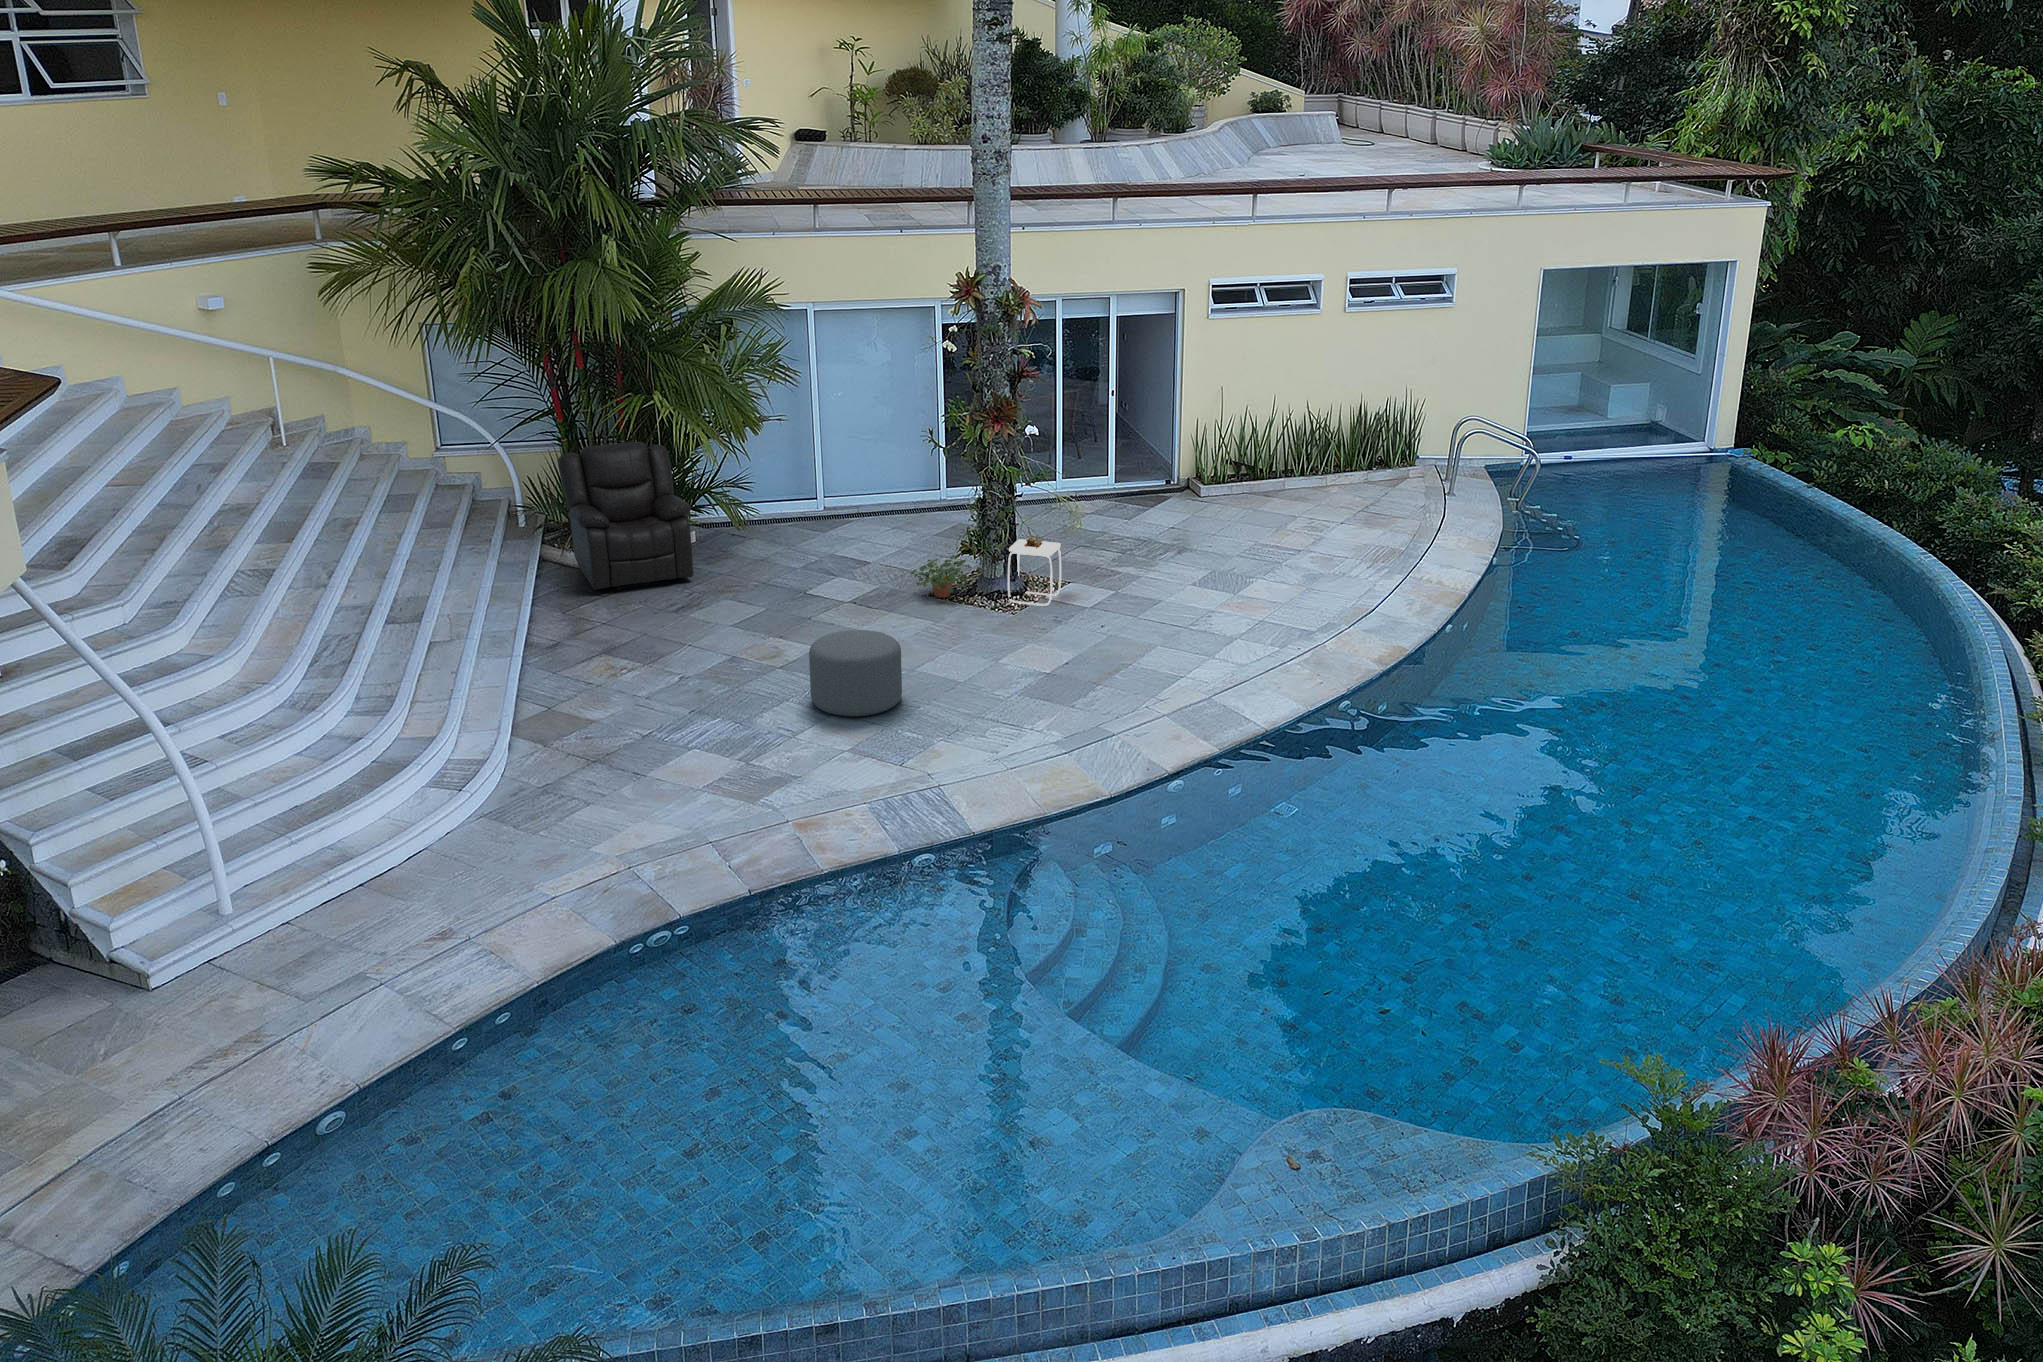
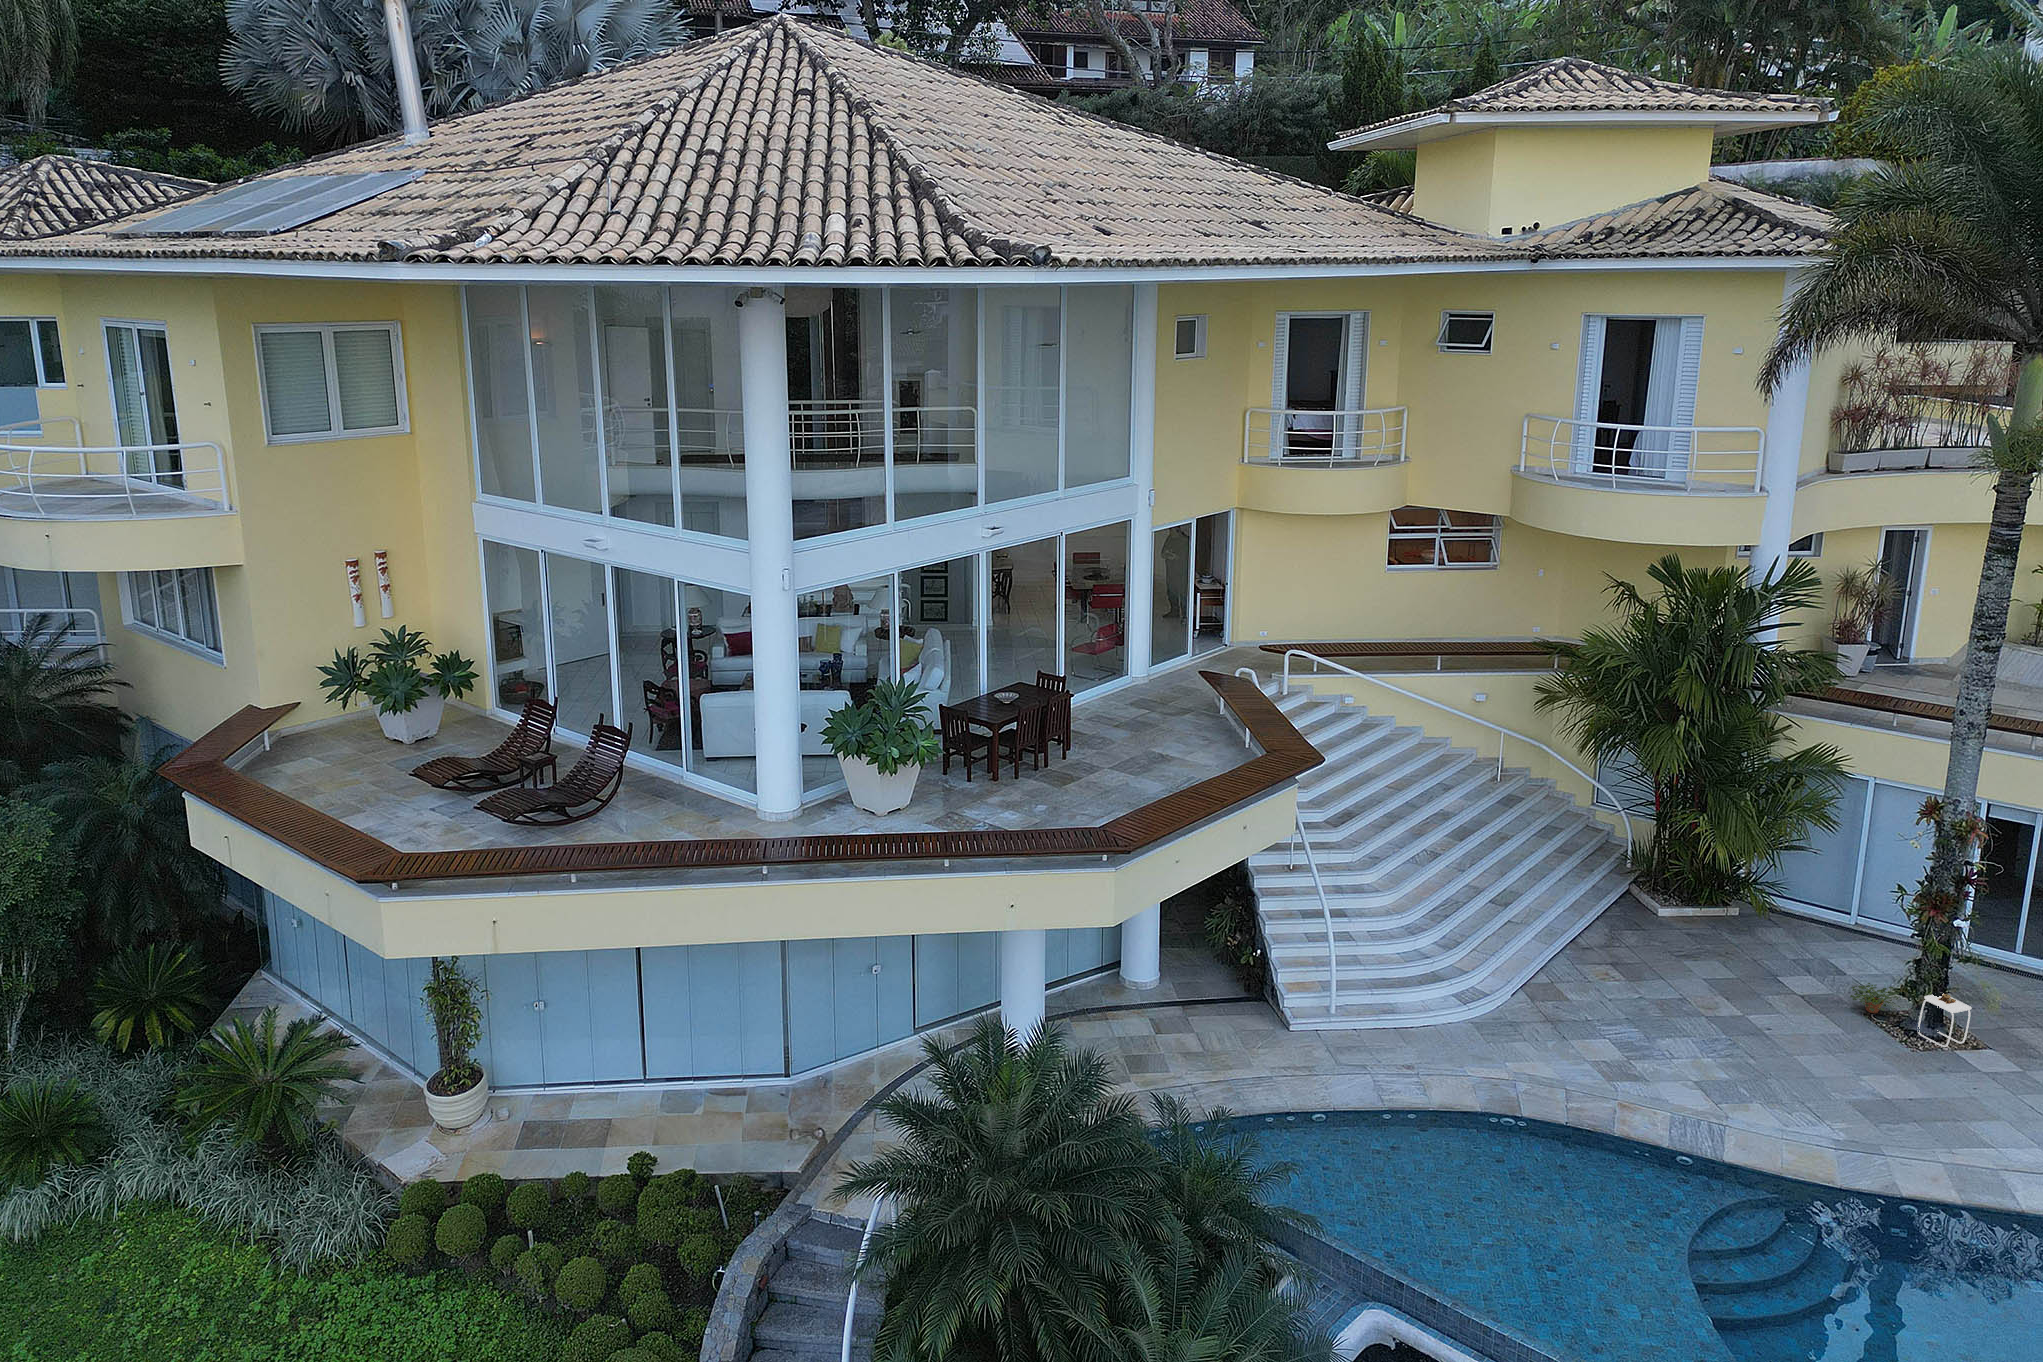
chair: present [558,442,693,590] -> none [1638,833,1724,936]
ottoman: present [809,630,902,716] -> none [1703,1002,1772,1063]

